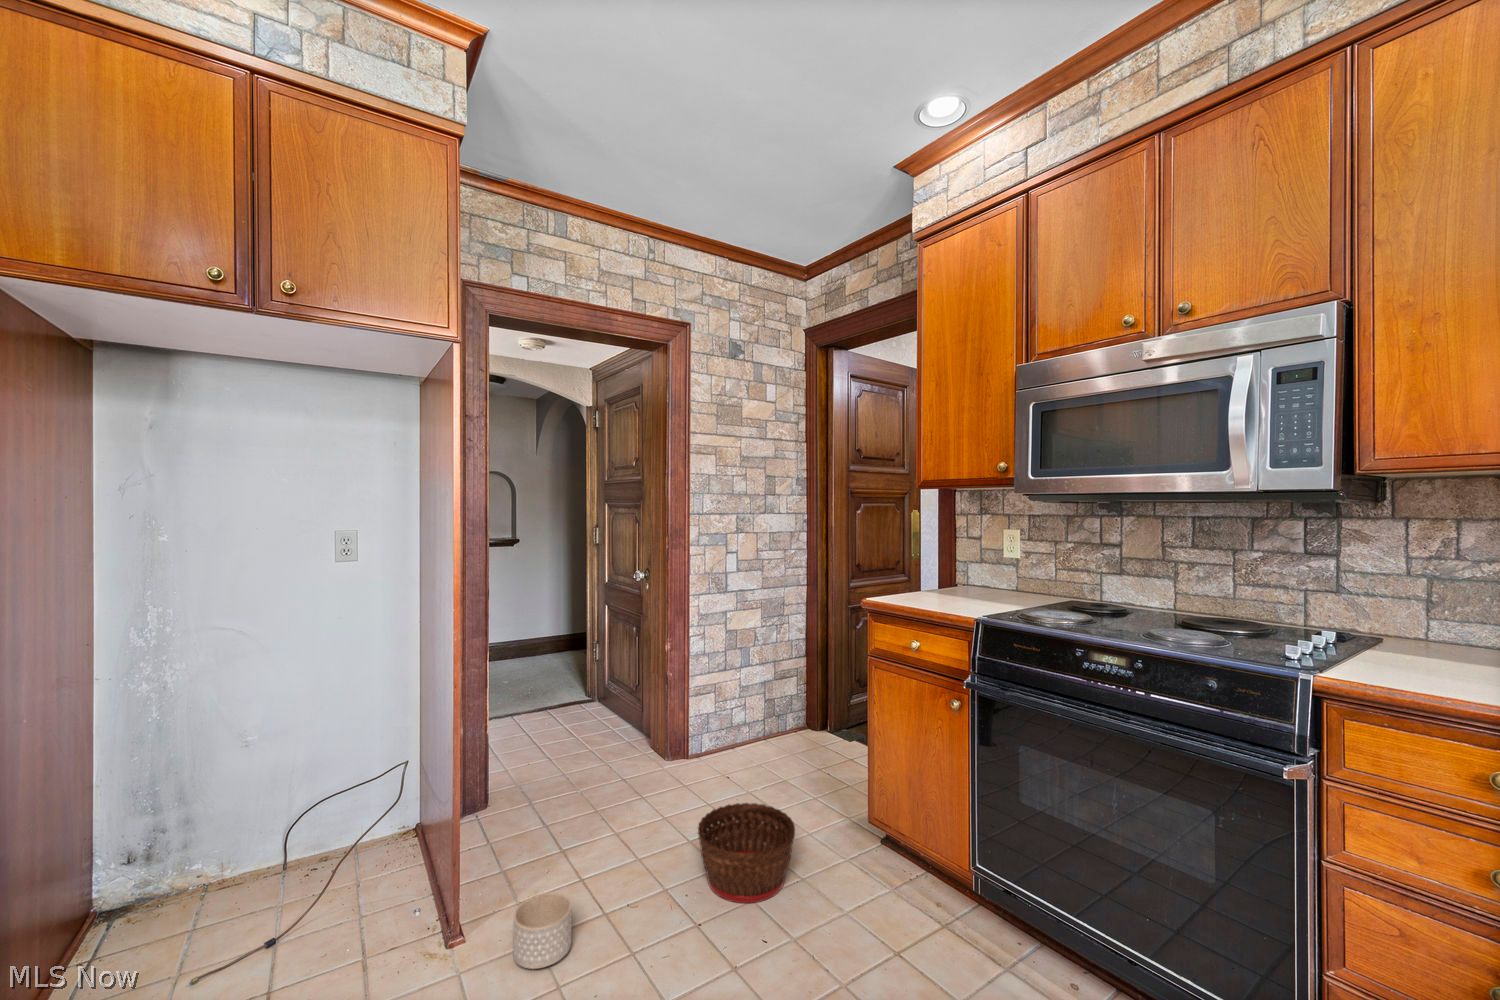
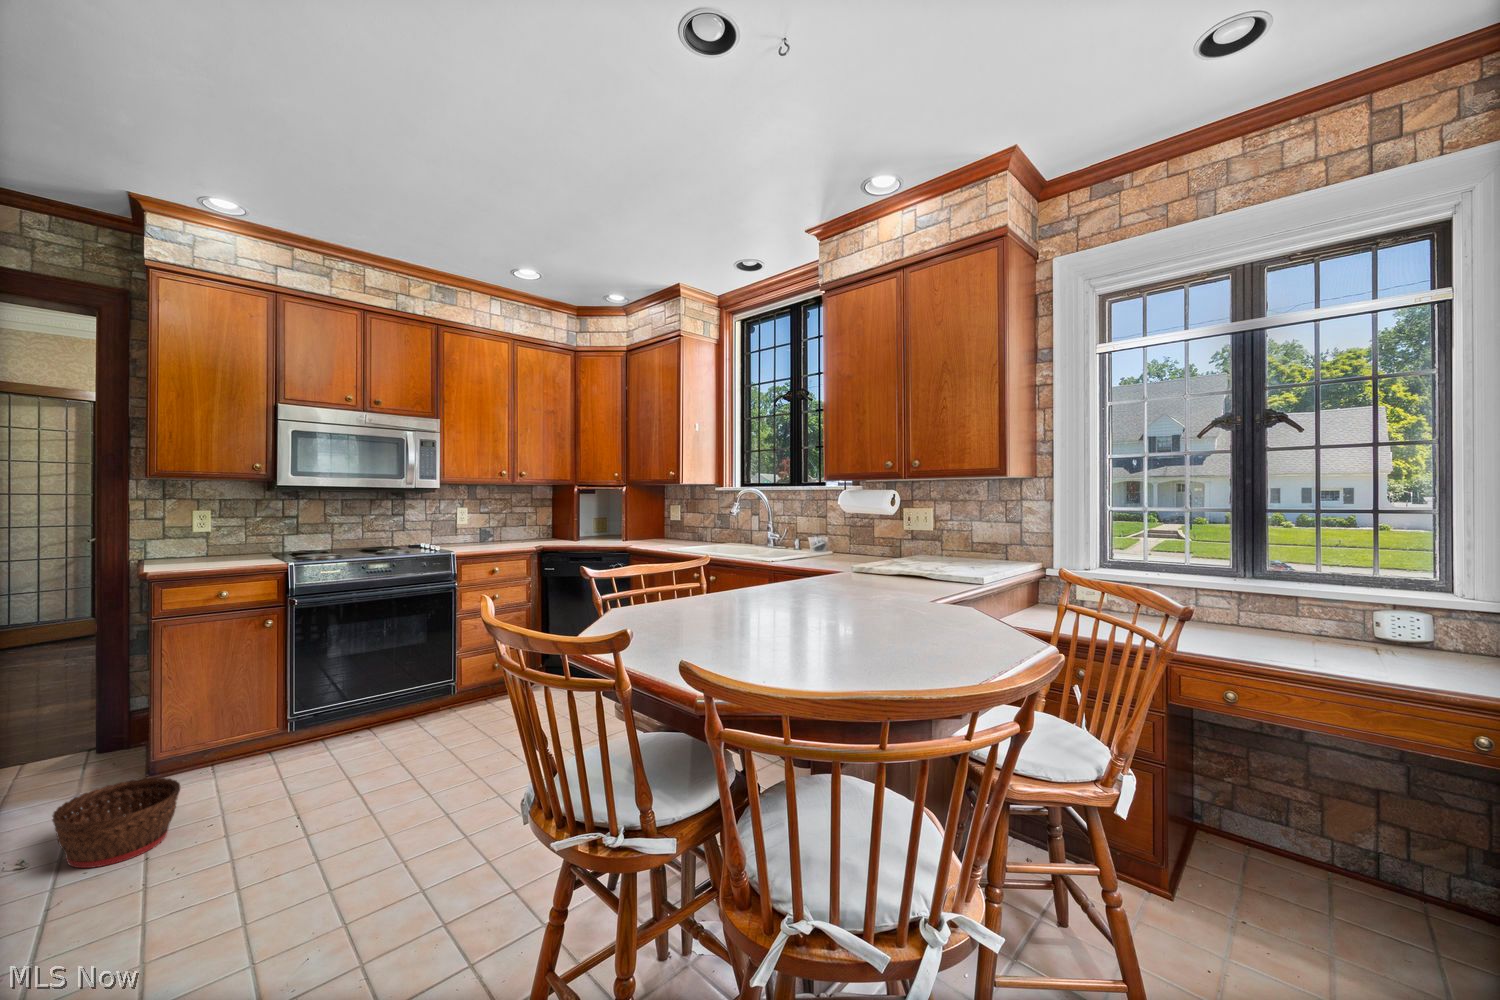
planter: present [513,893,572,969] -> none [69,892,146,967]

